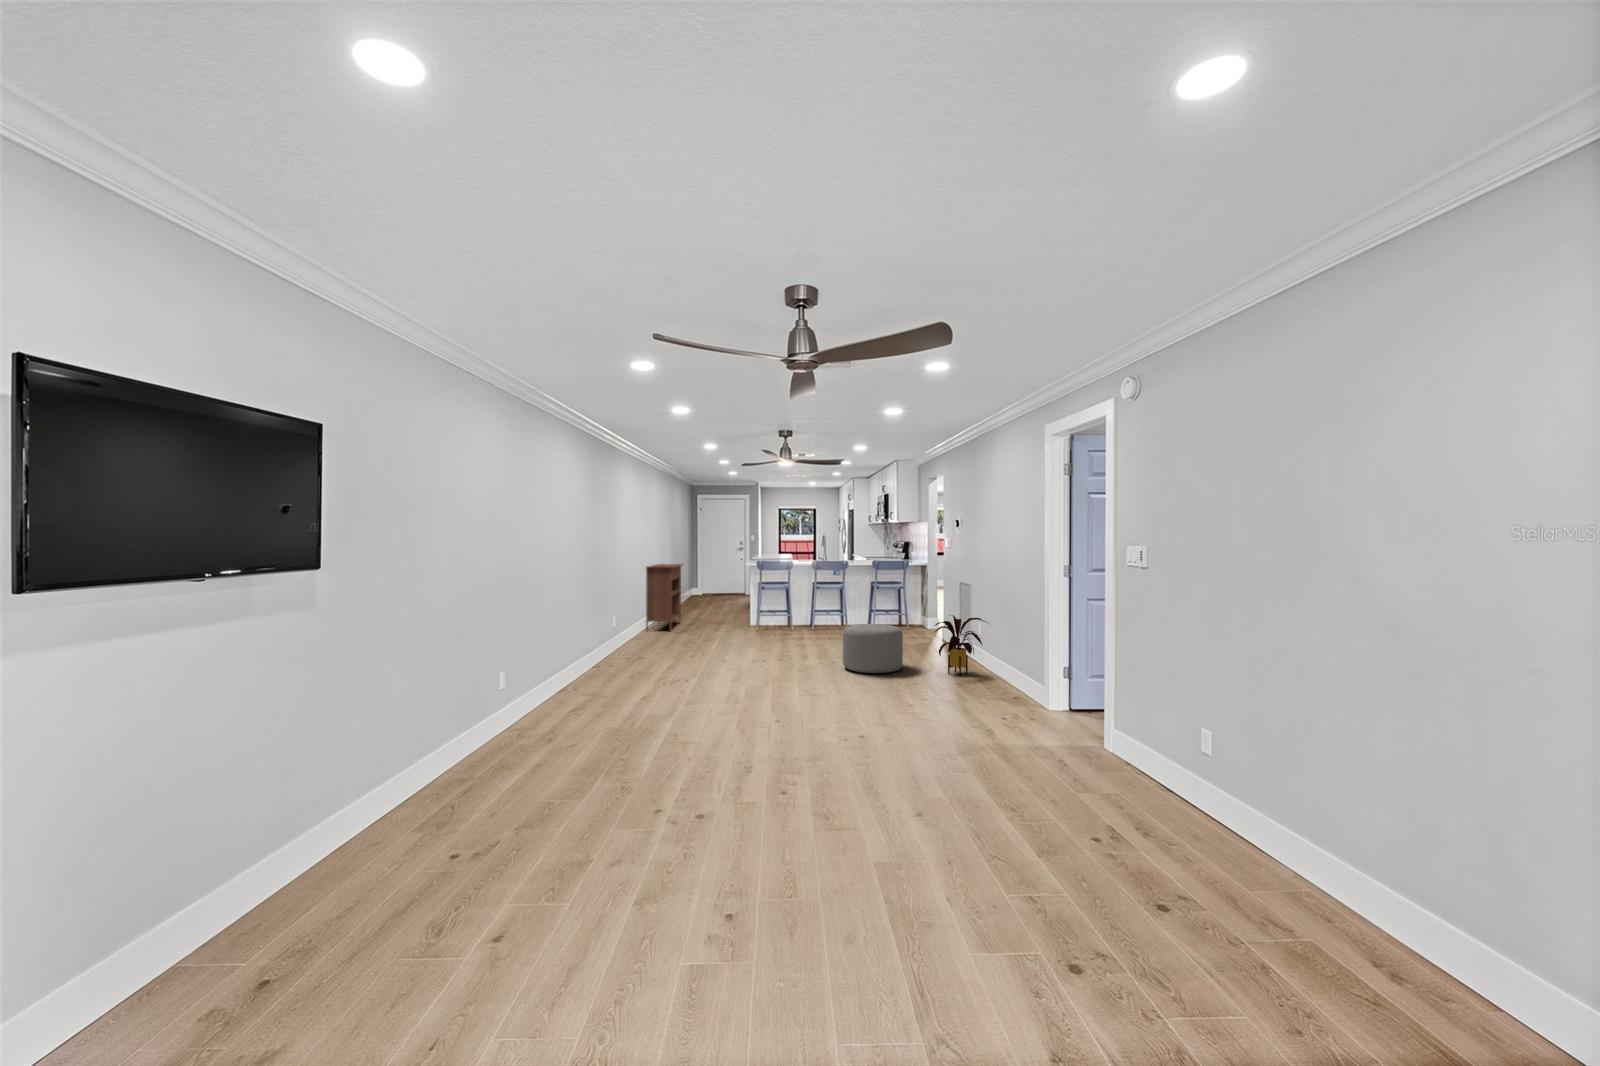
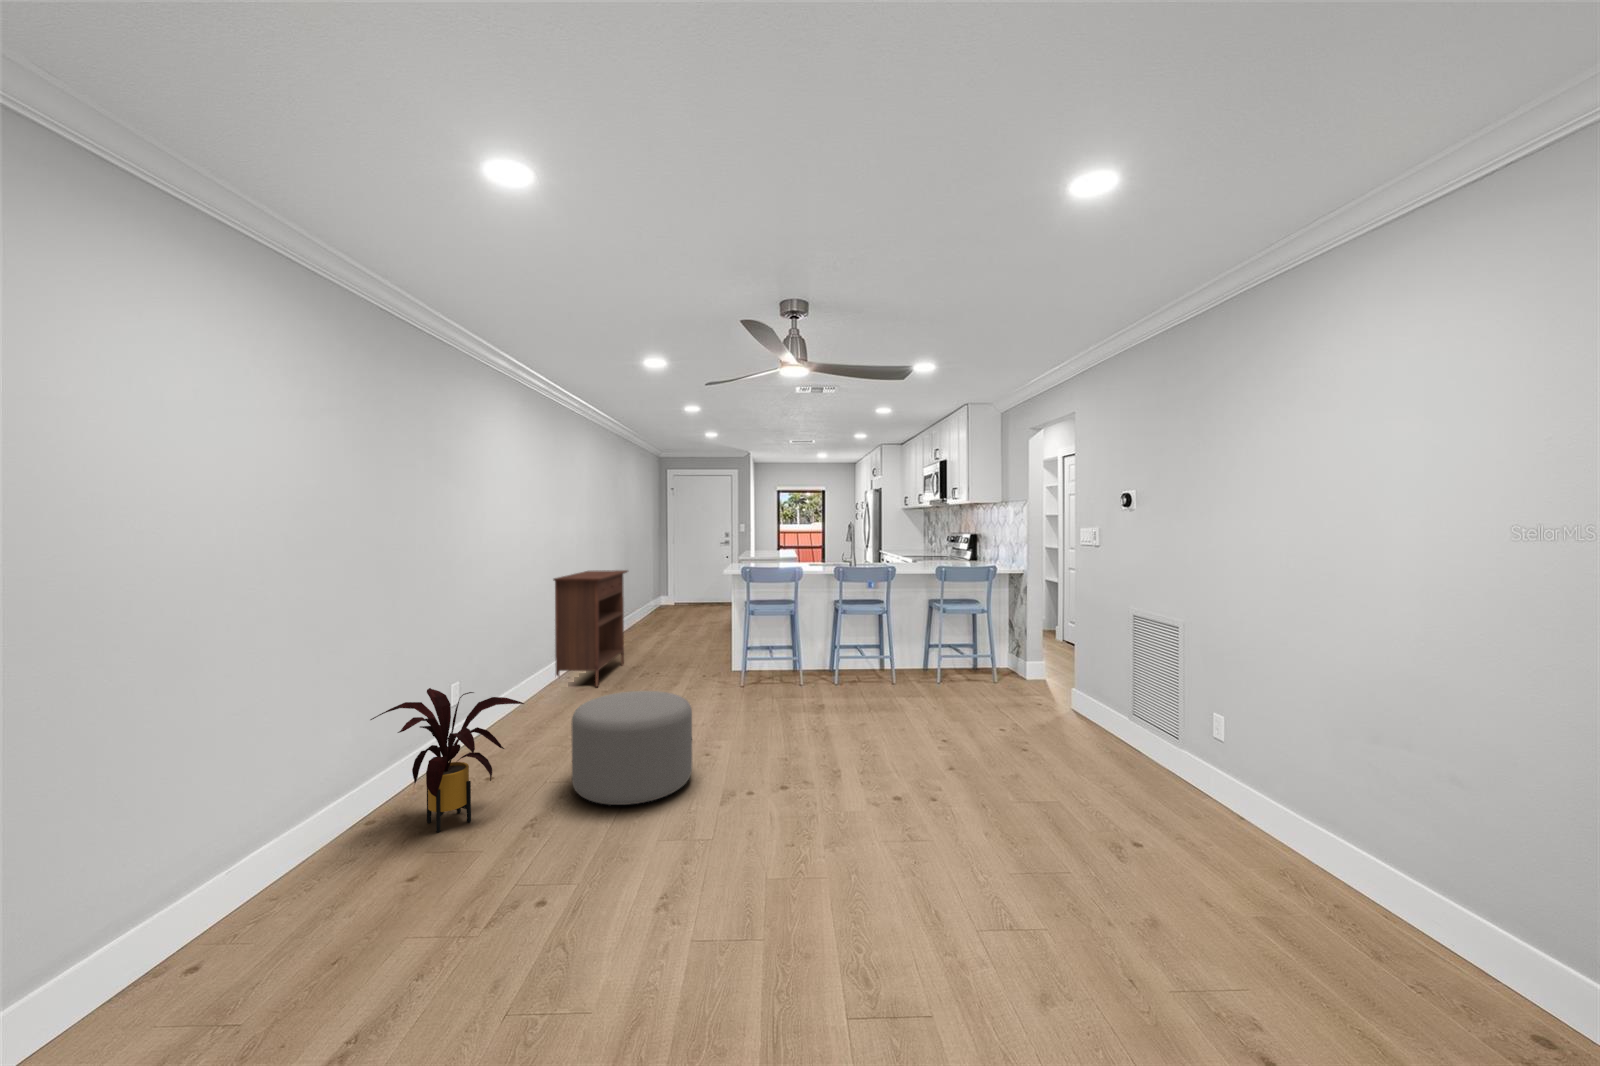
house plant: present [934,615,987,676] -> present [370,688,524,832]
ottoman: present [843,624,903,673] -> present [572,691,692,805]

